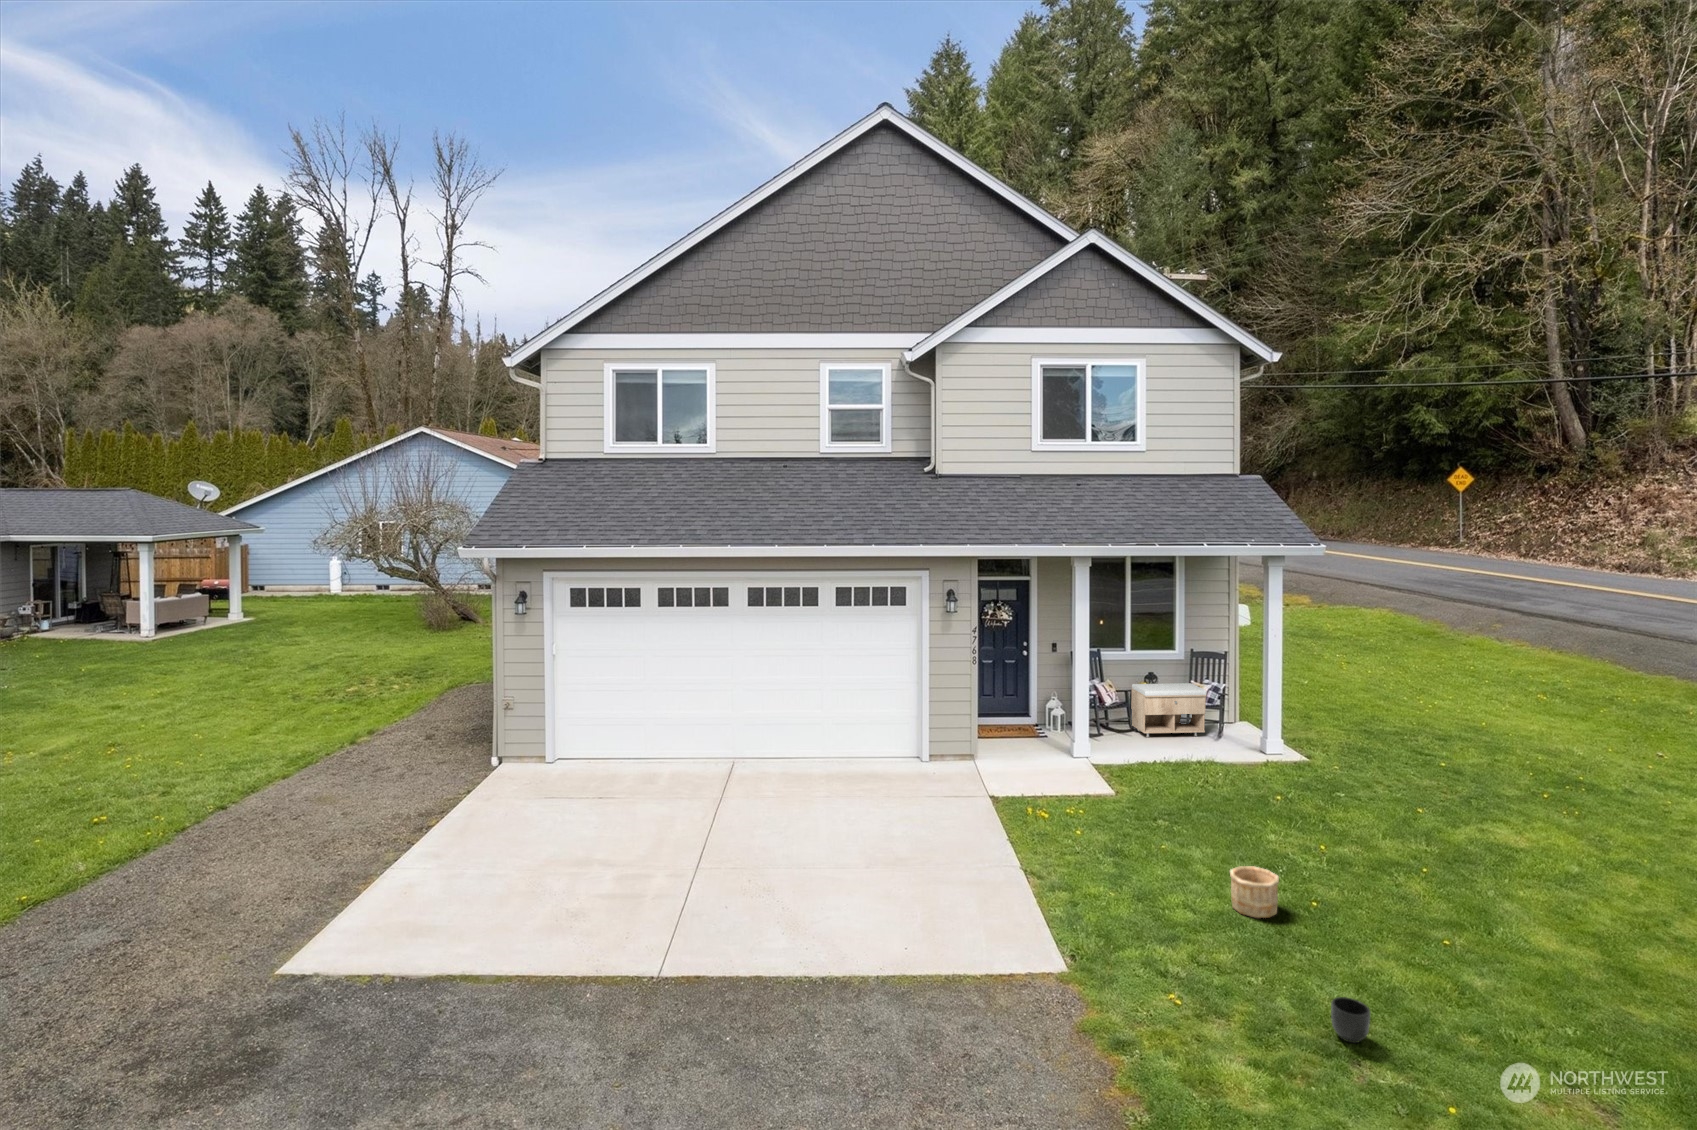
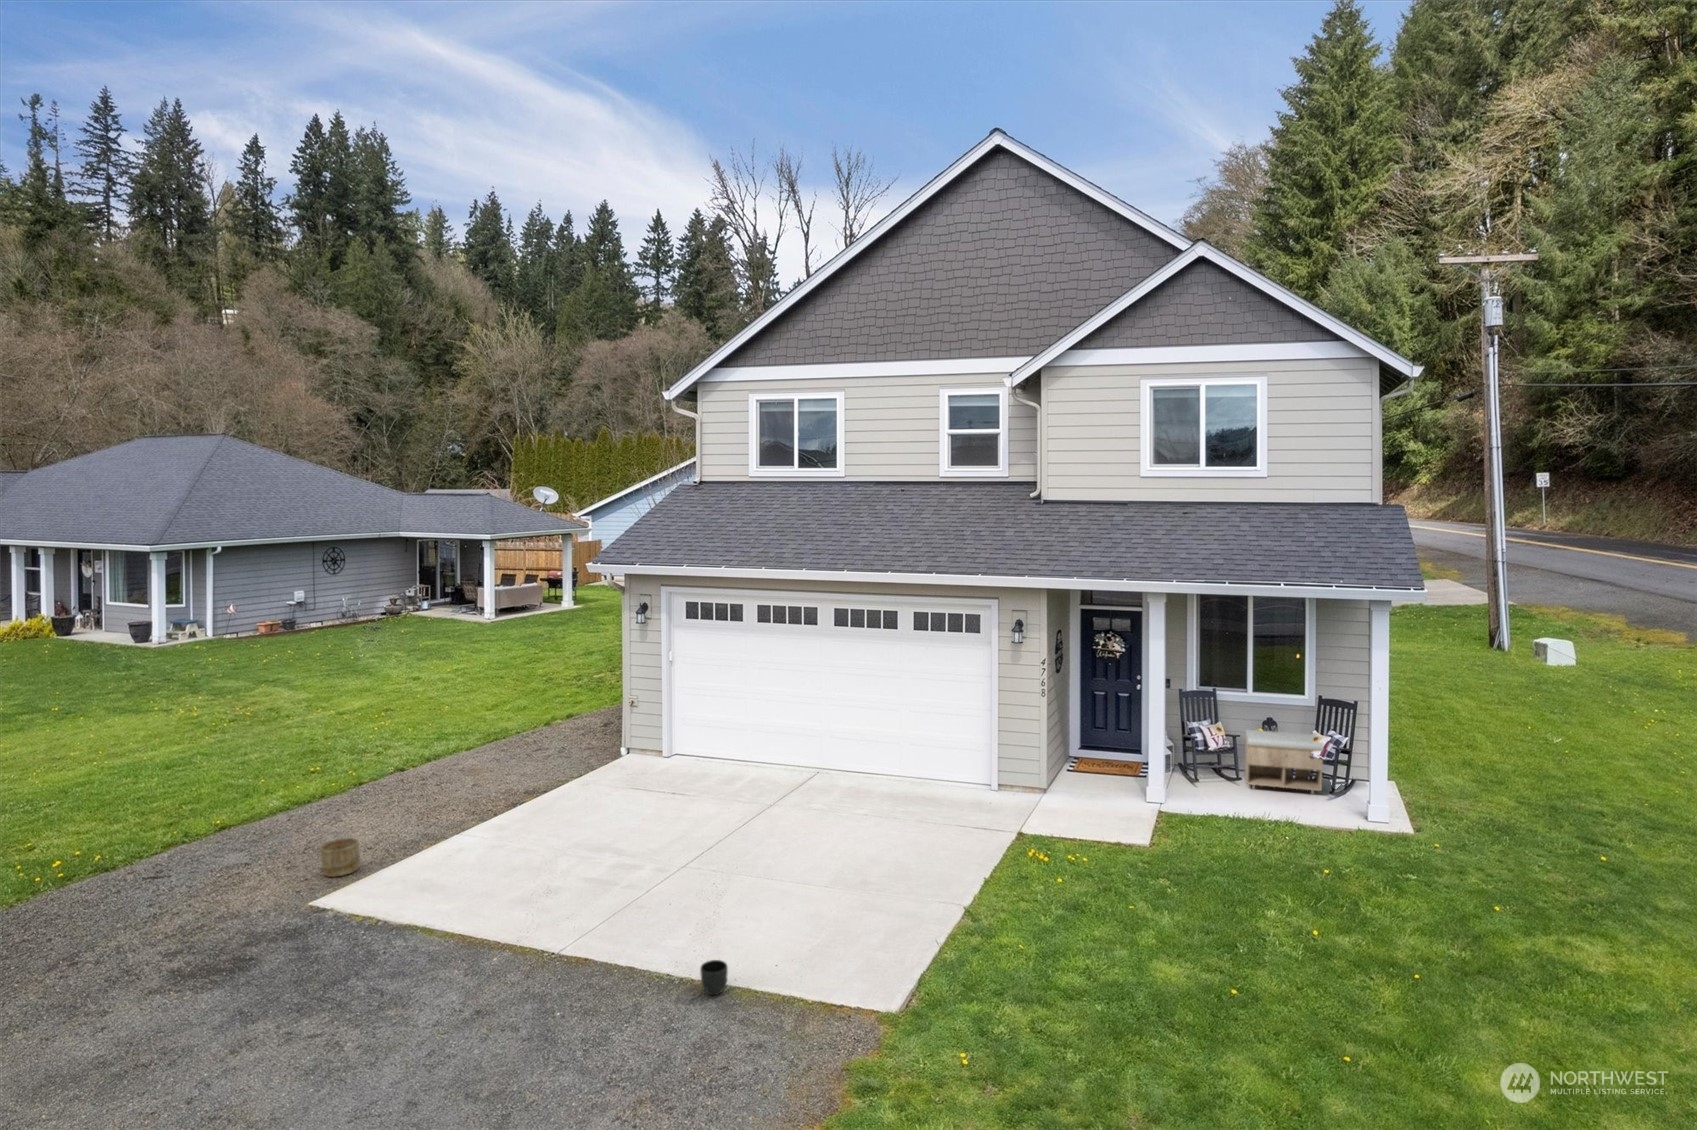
wooden bucket: present [1230,866,1279,918] -> present [320,838,360,877]
planter: present [1331,997,1370,1043] -> present [700,960,728,995]

